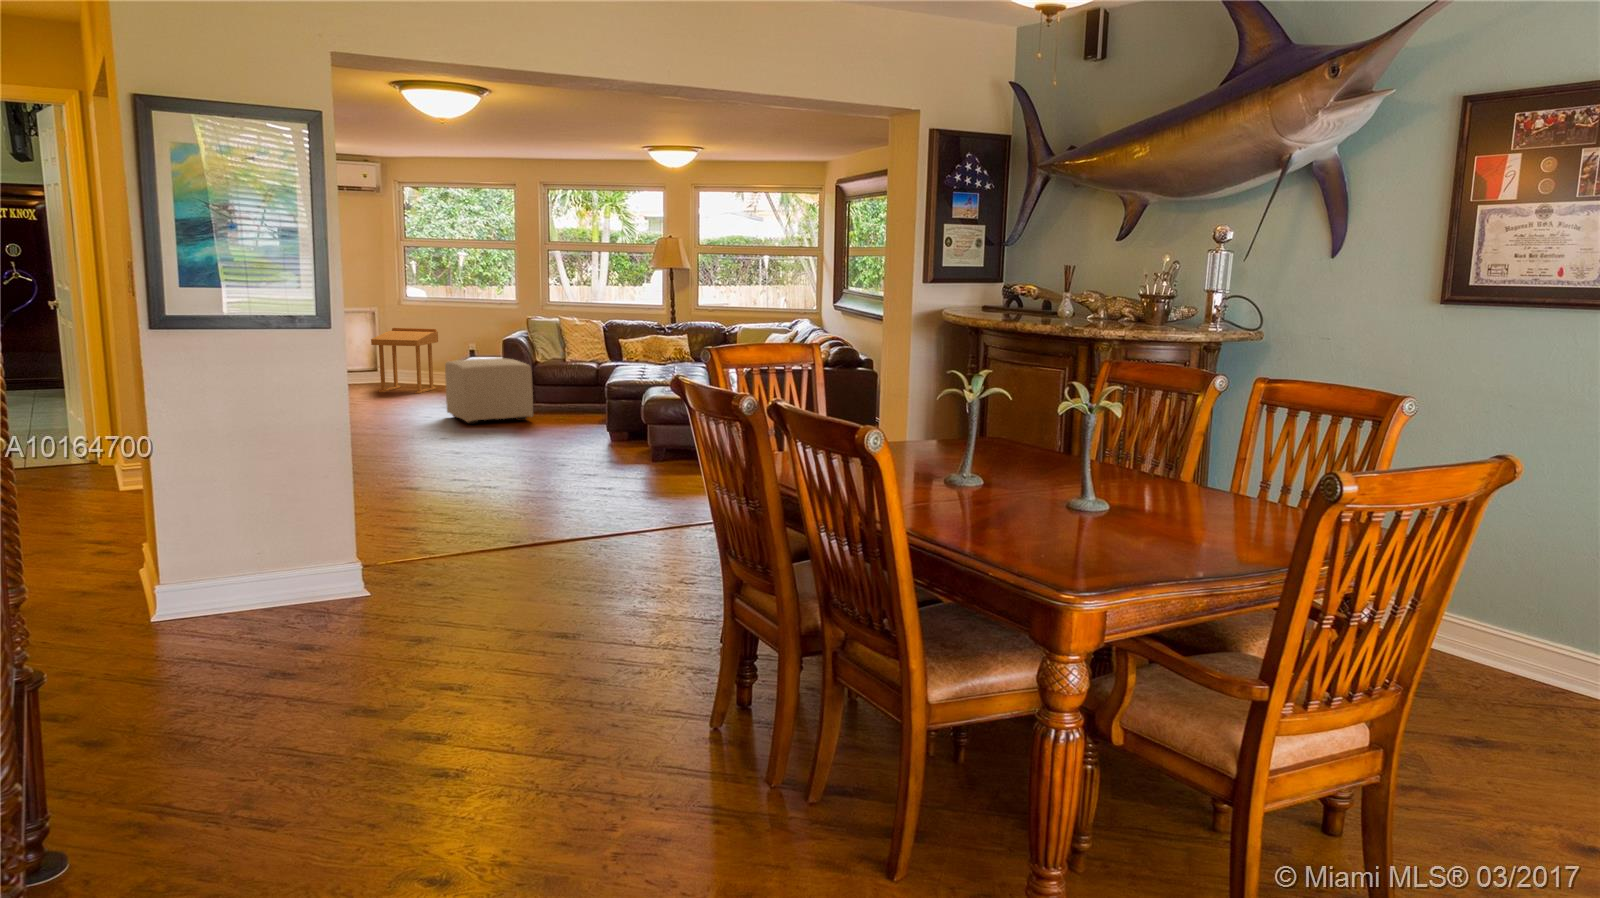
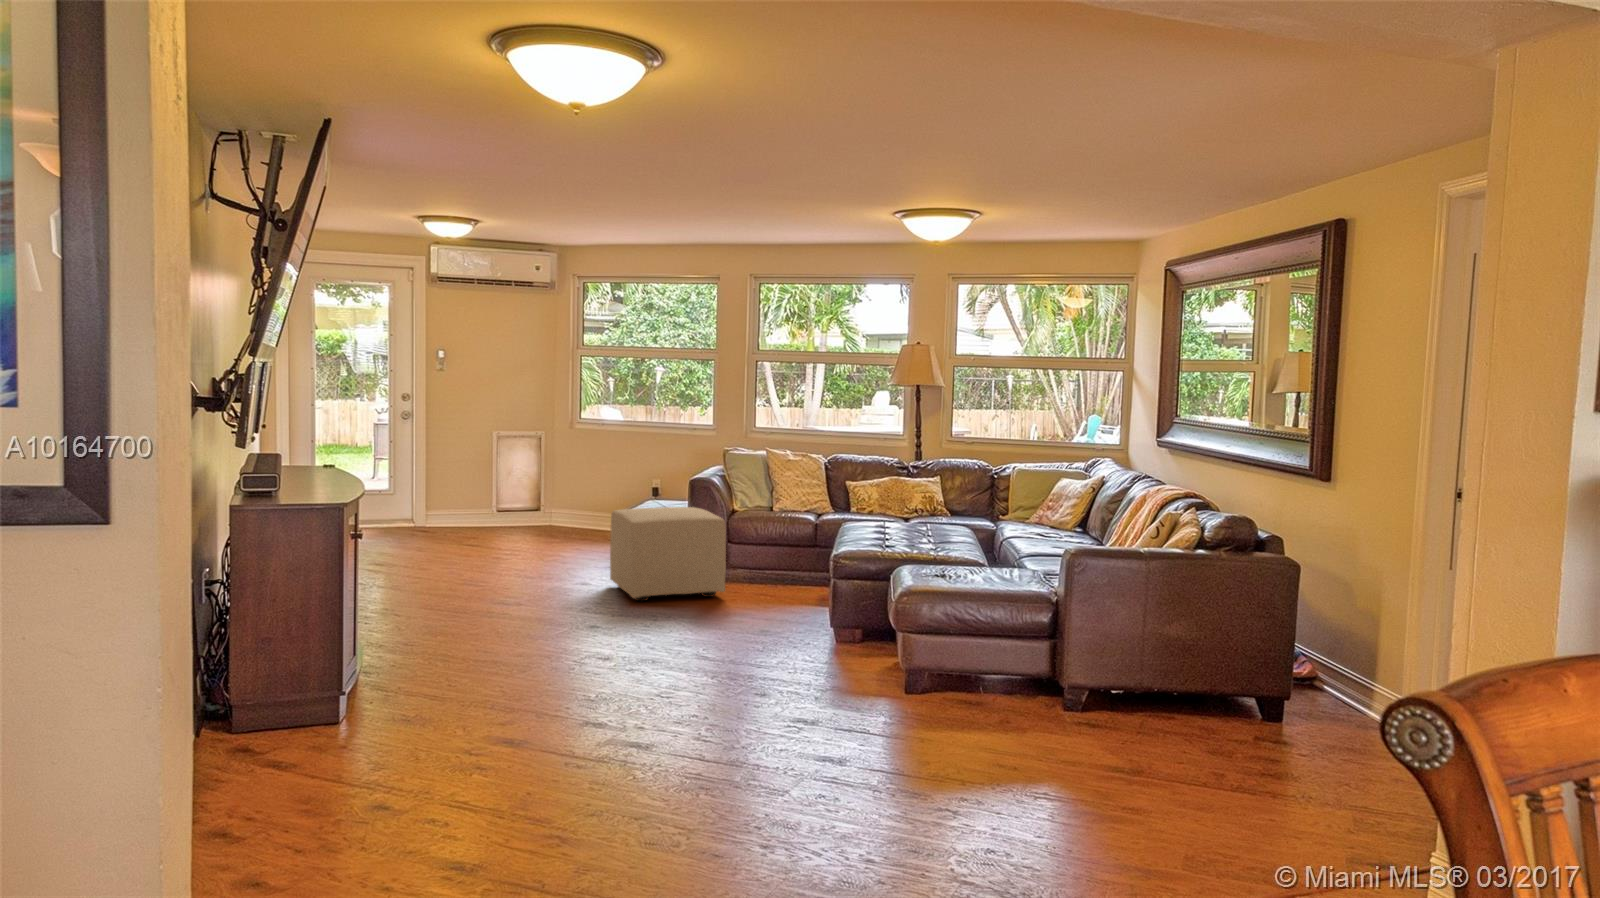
side table: present [371,328,438,394] -> none [530,458,614,544]

